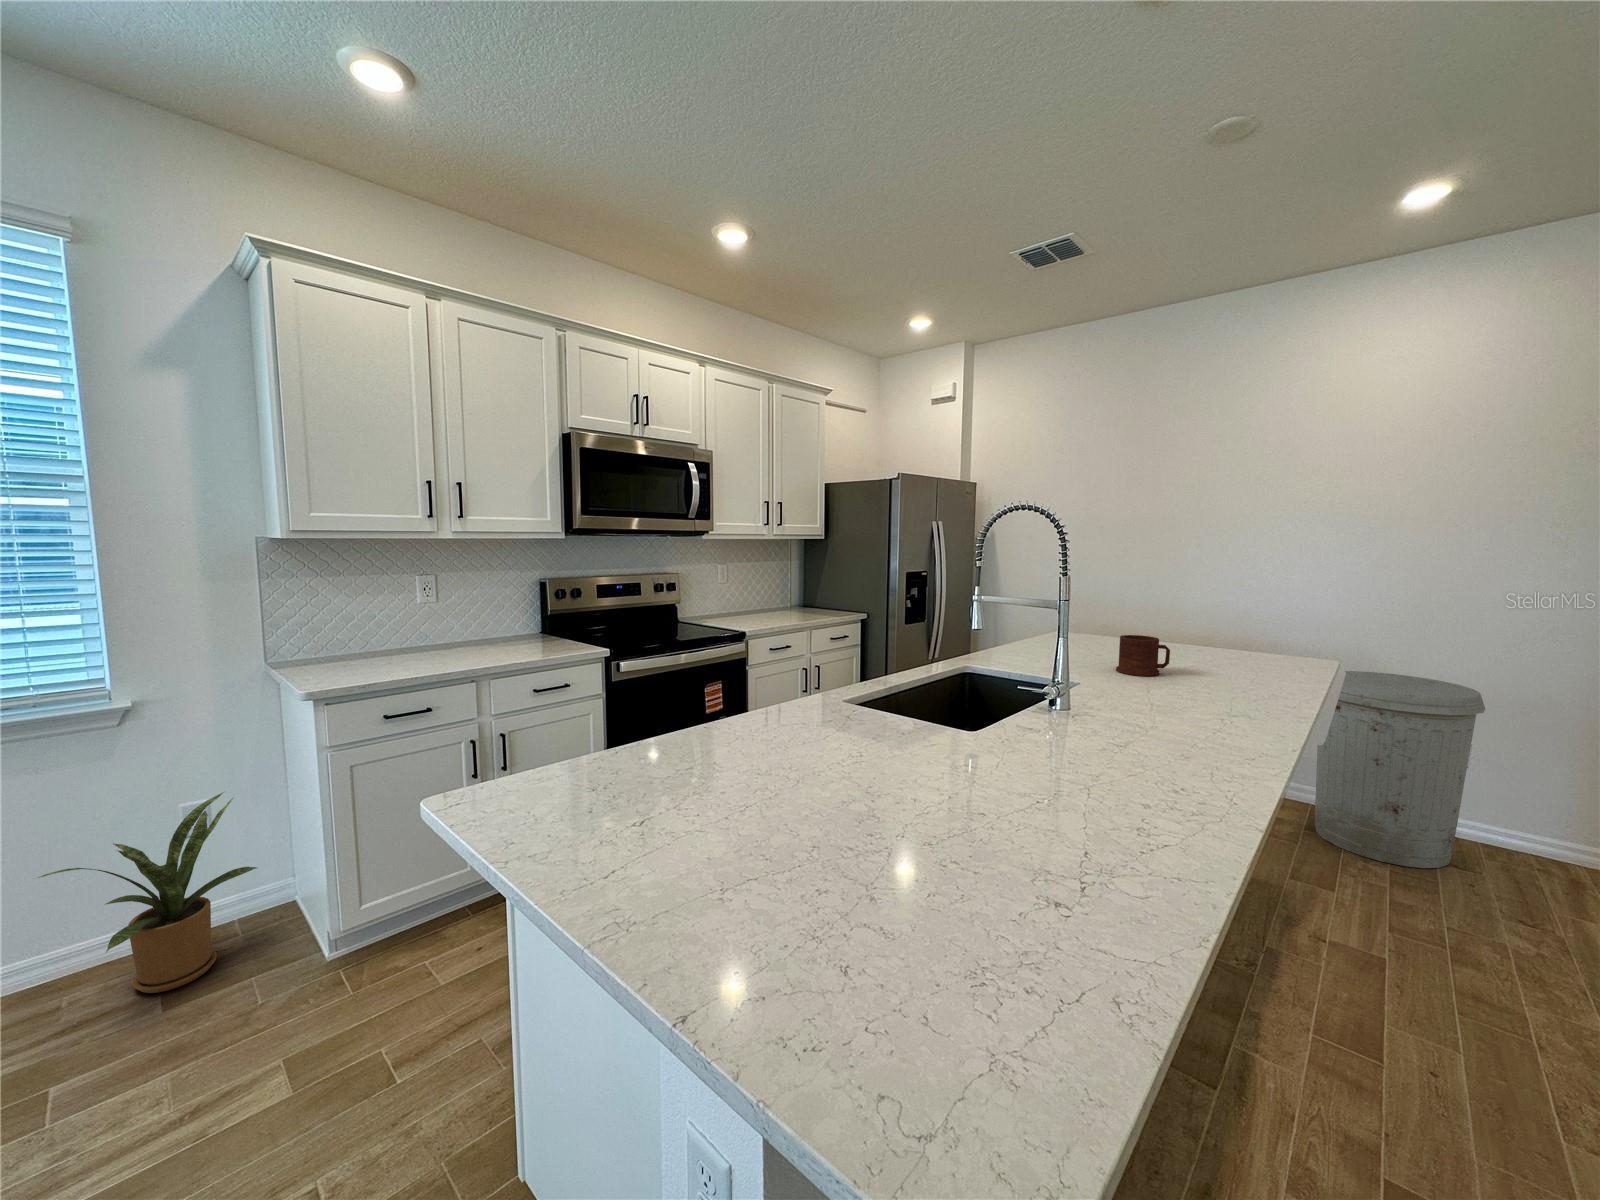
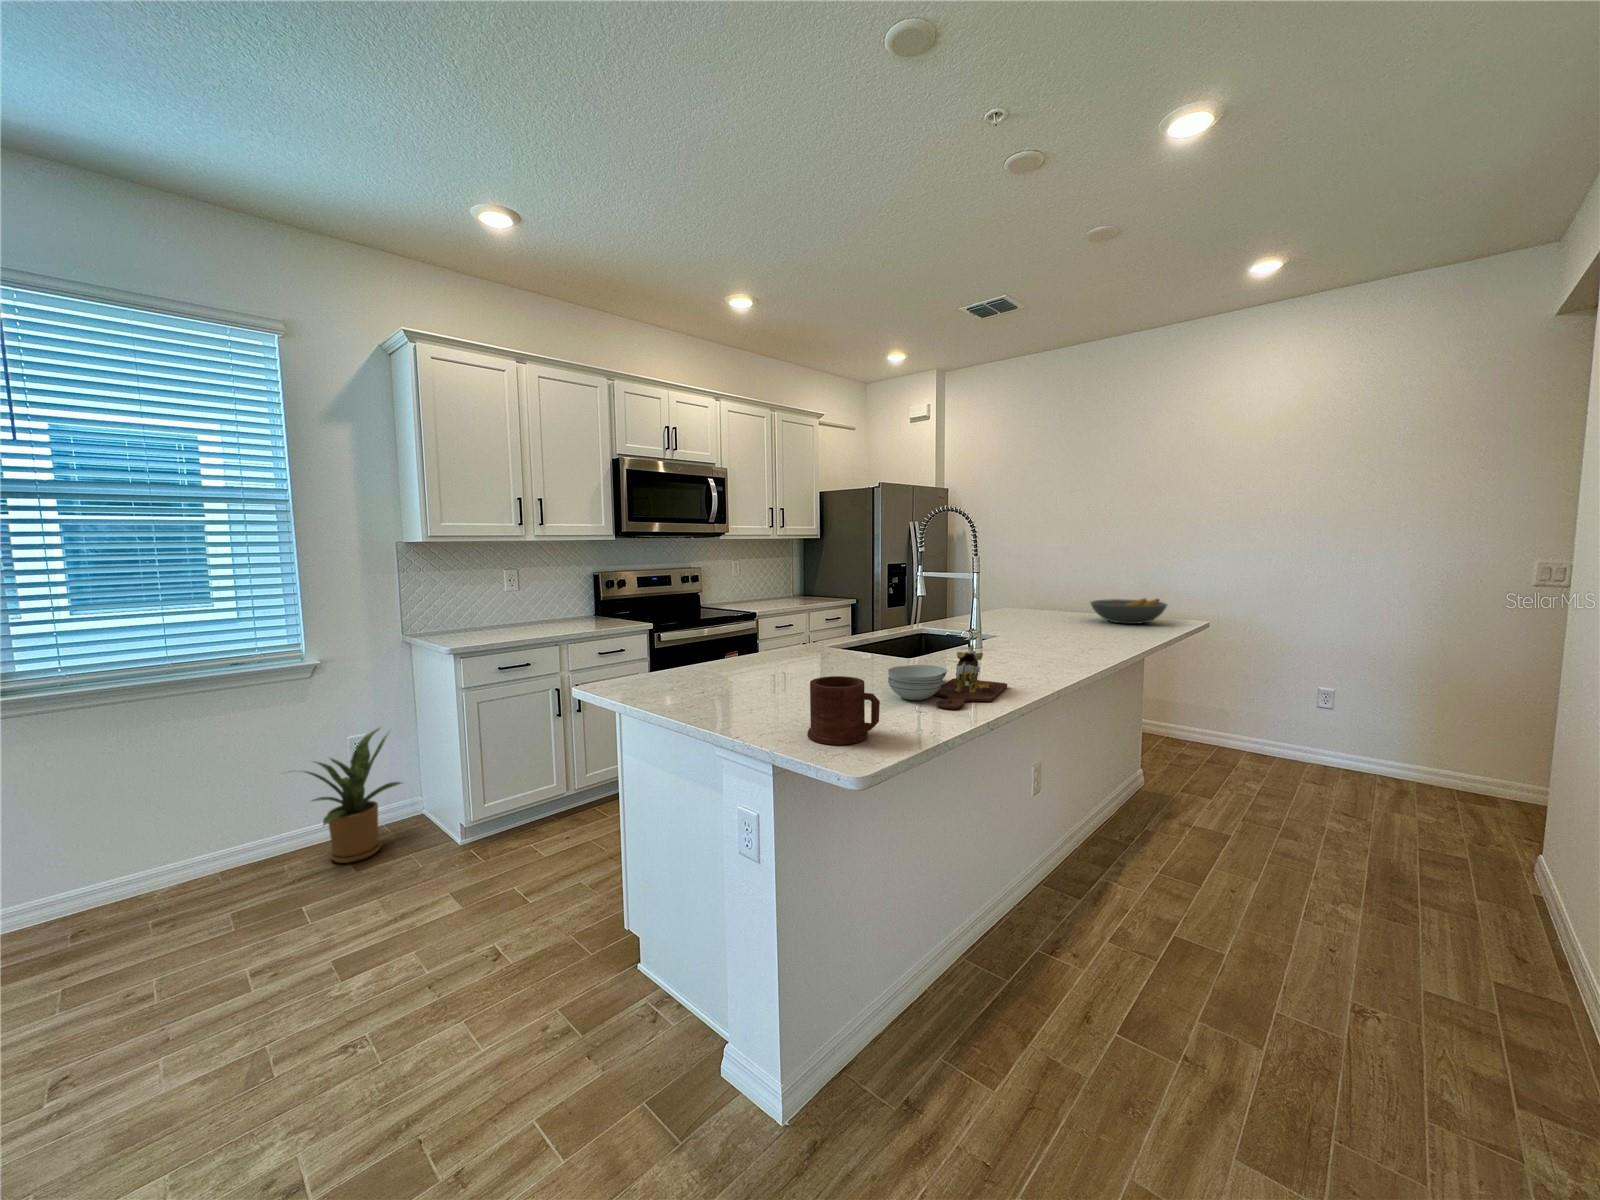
fruit bowl: none [1181,629,1293,663] -> present [1090,599,1167,624]
mug: present [1116,635,1170,676] -> present [808,676,880,745]
trash can: present [1315,671,1485,868] -> none [1208,635,1331,783]
cutting board: none [971,742,1170,894] -> present [888,645,1007,709]

